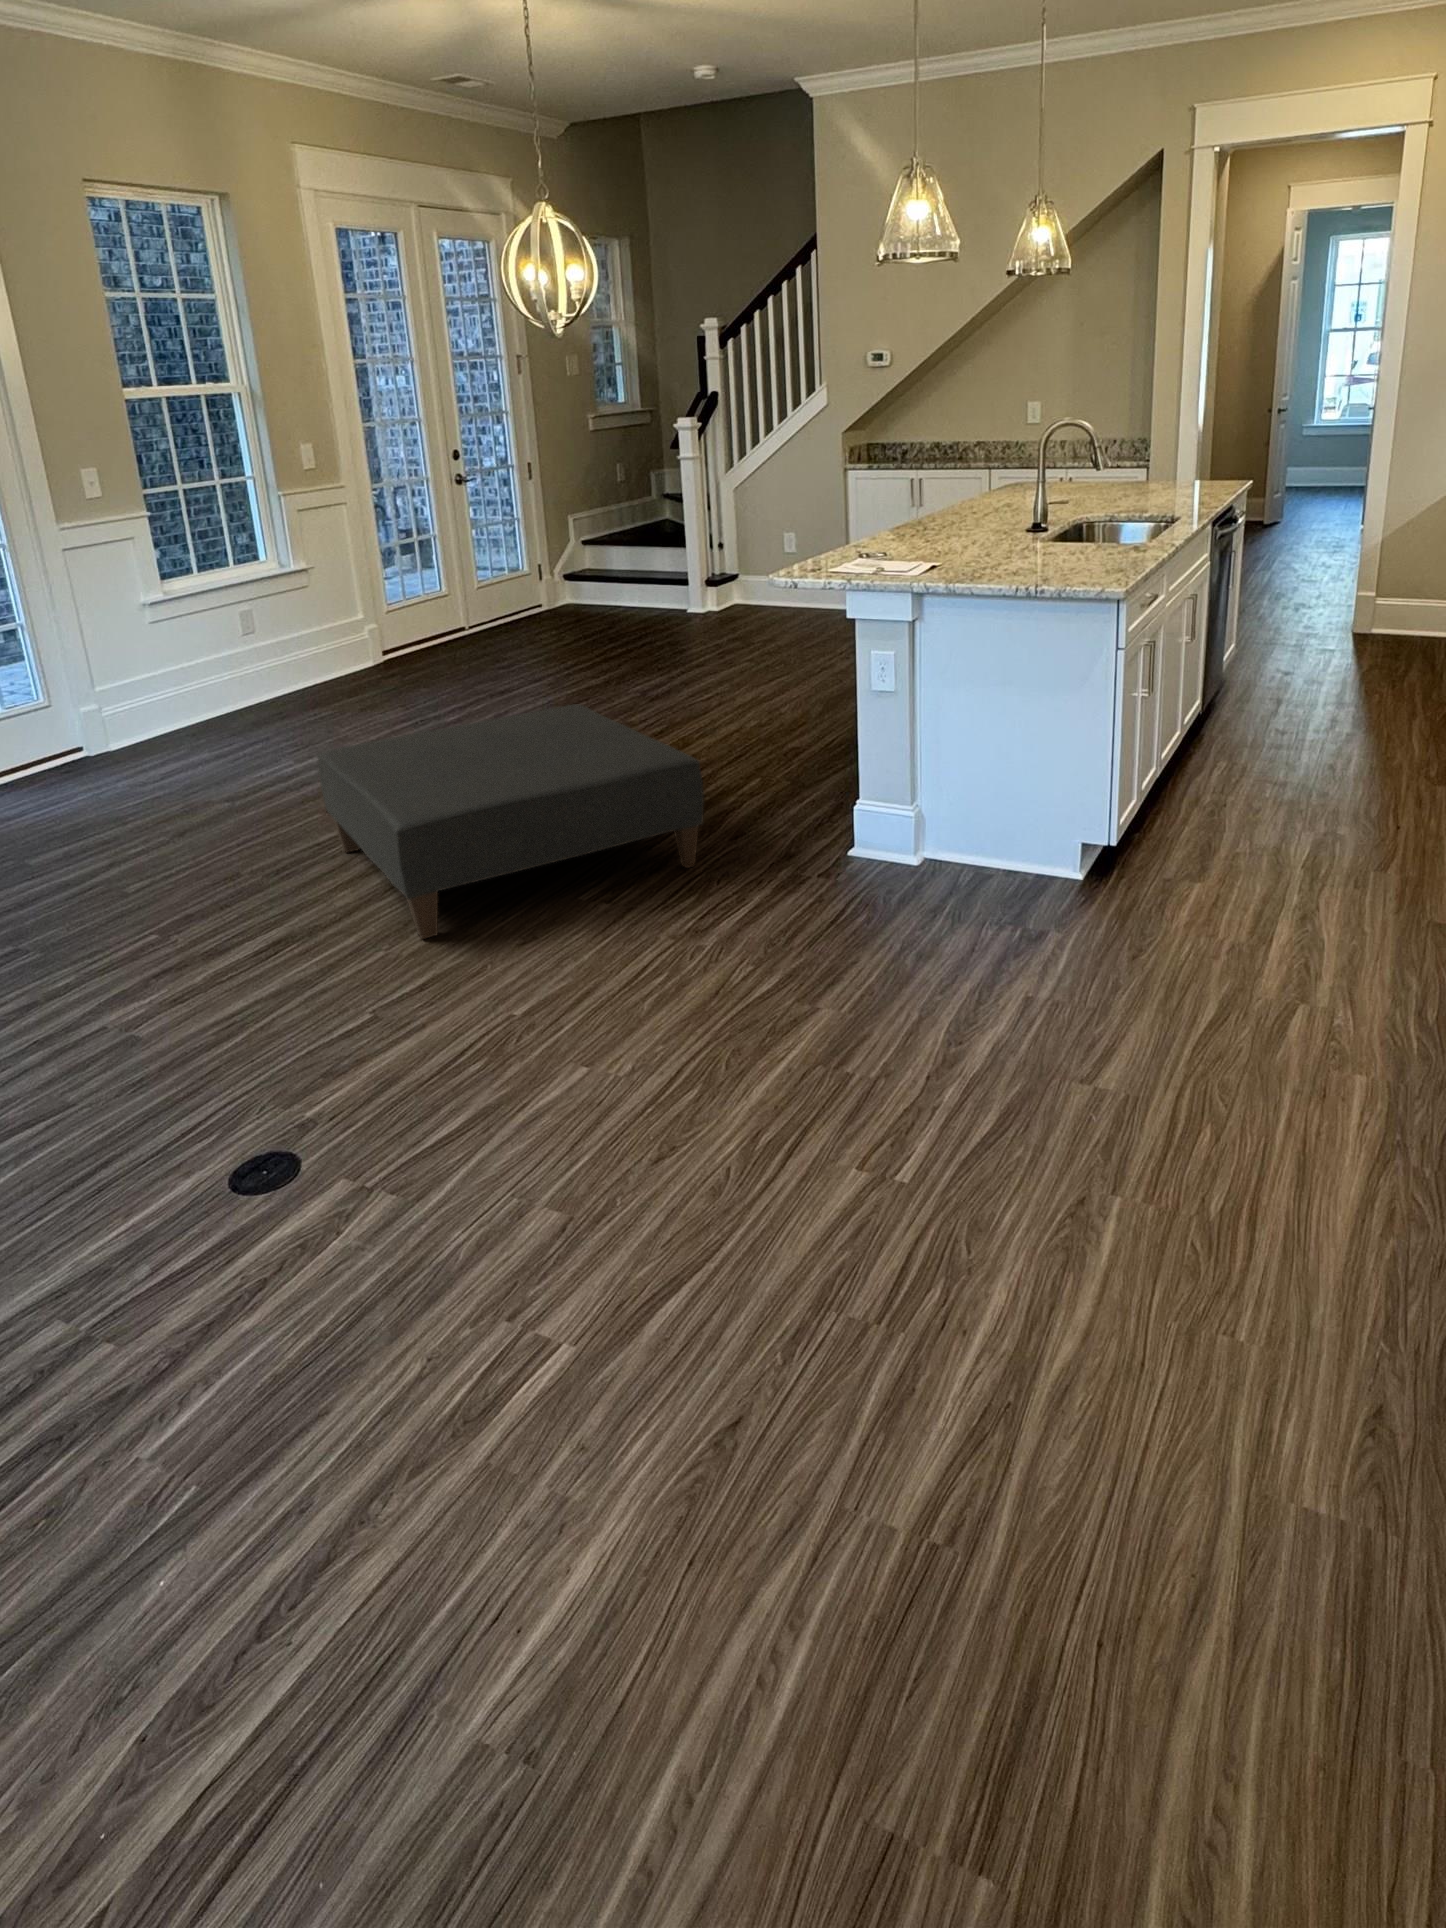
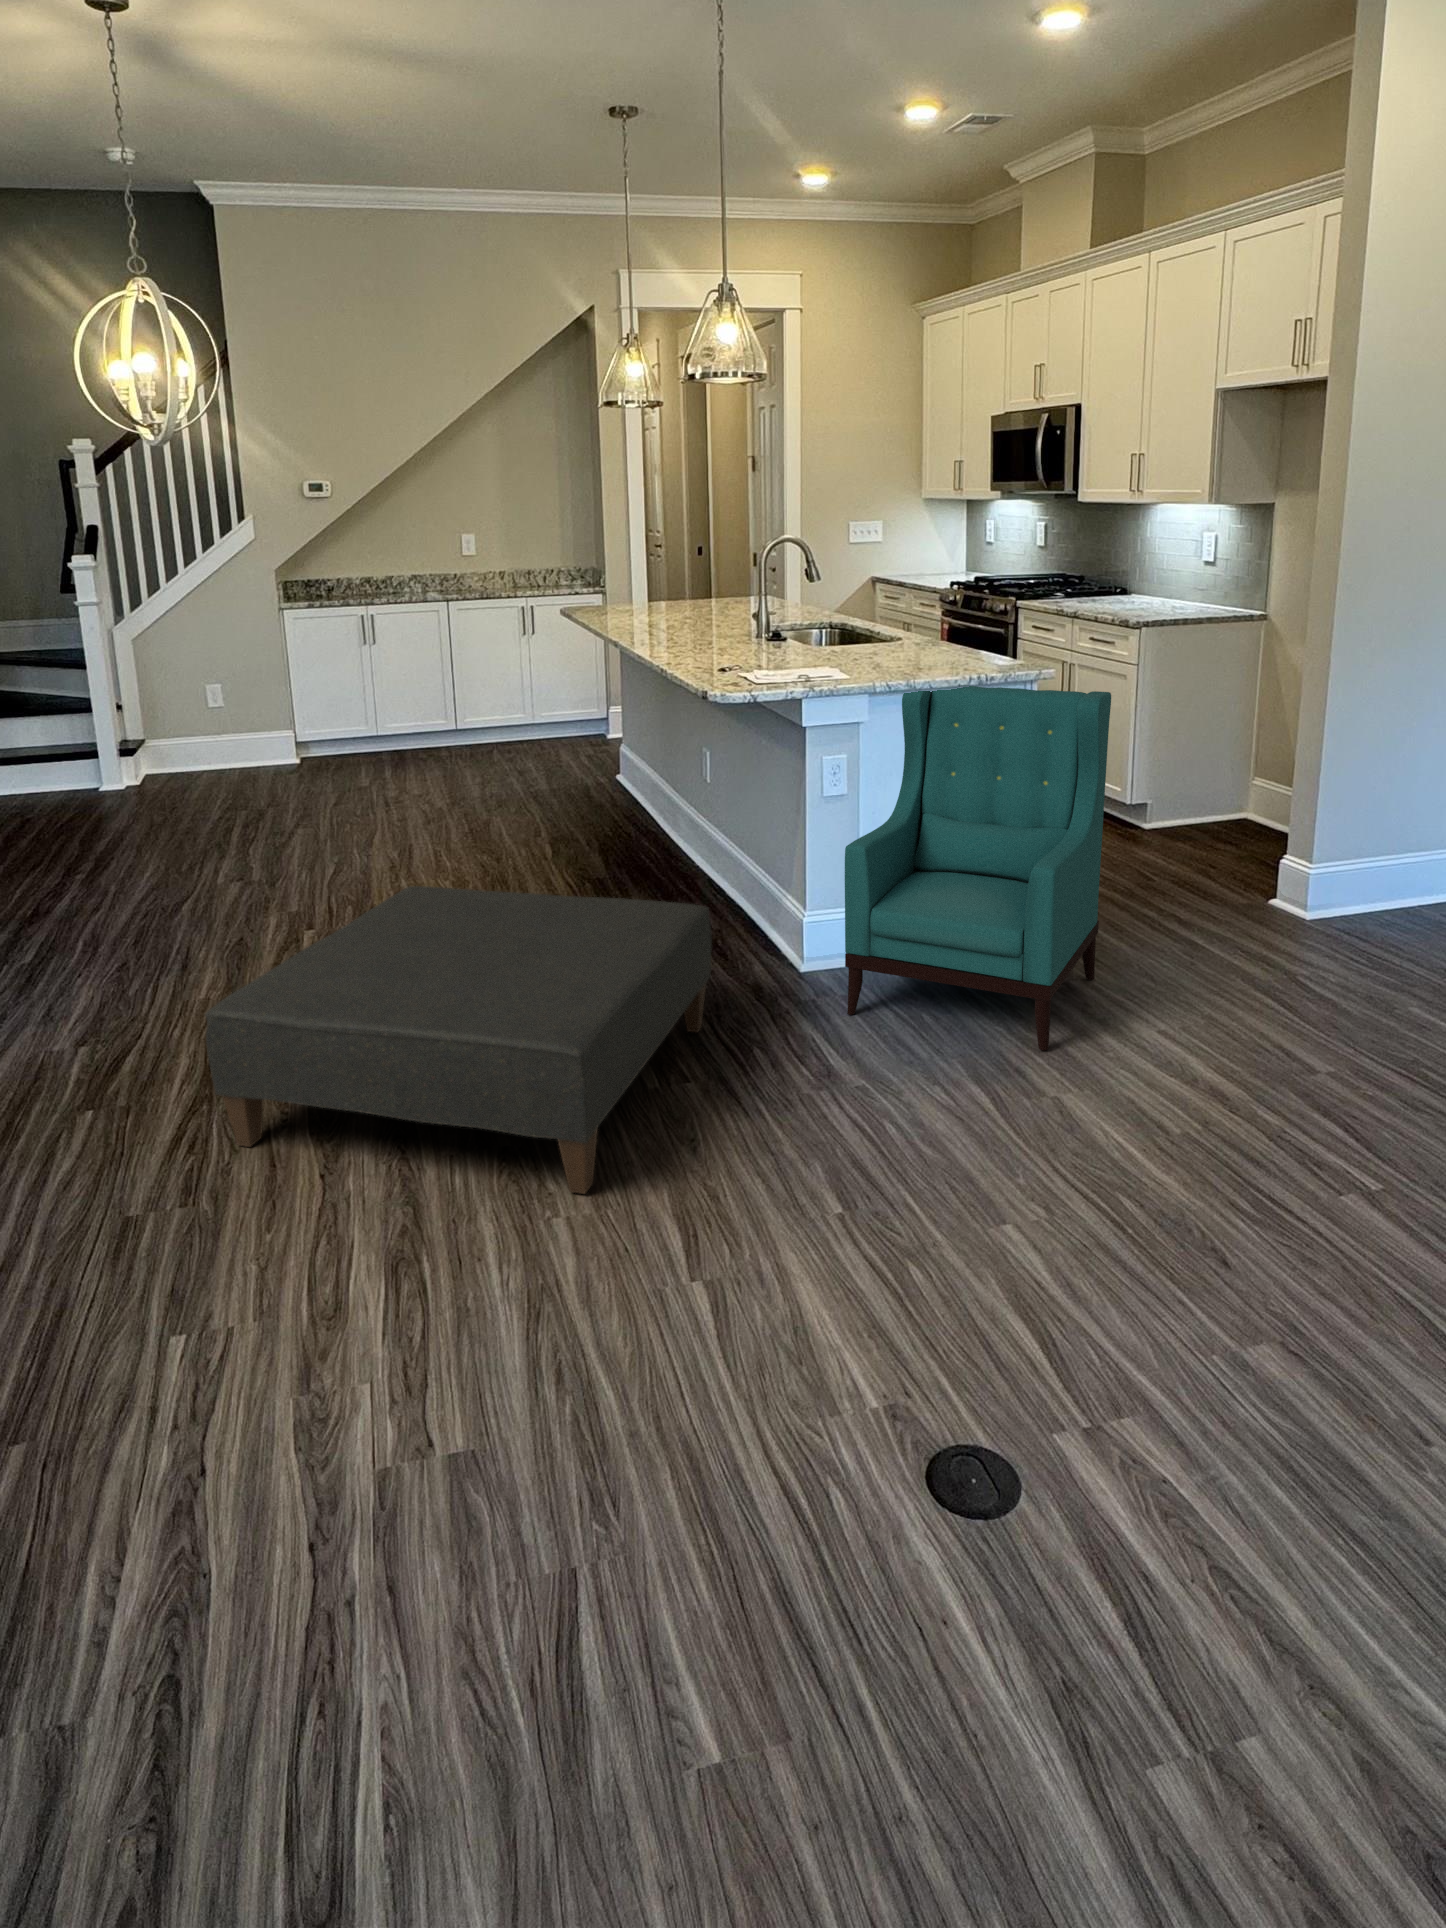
armchair: none [804,583,1106,967] -> present [845,686,1111,1050]

